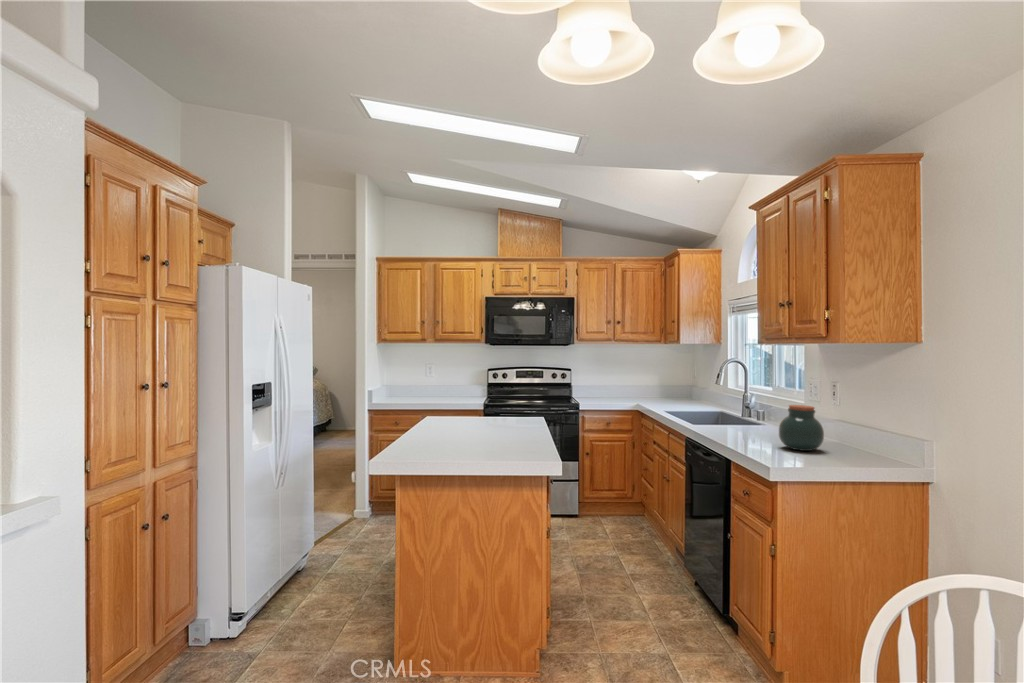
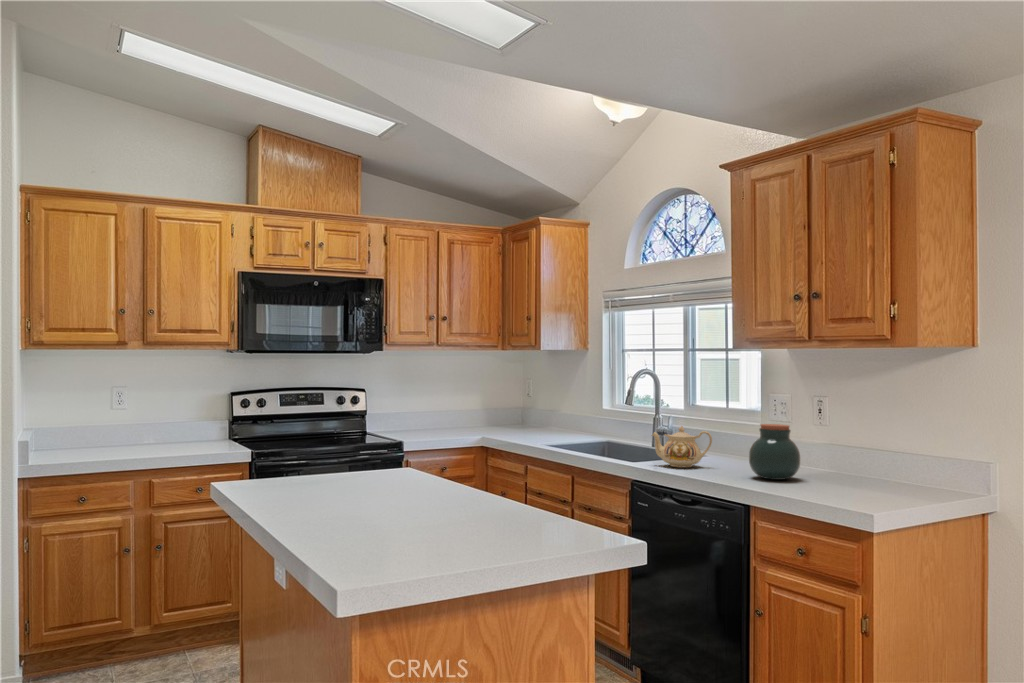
teapot: none [719,403,766,435] -> present [652,426,712,467]

